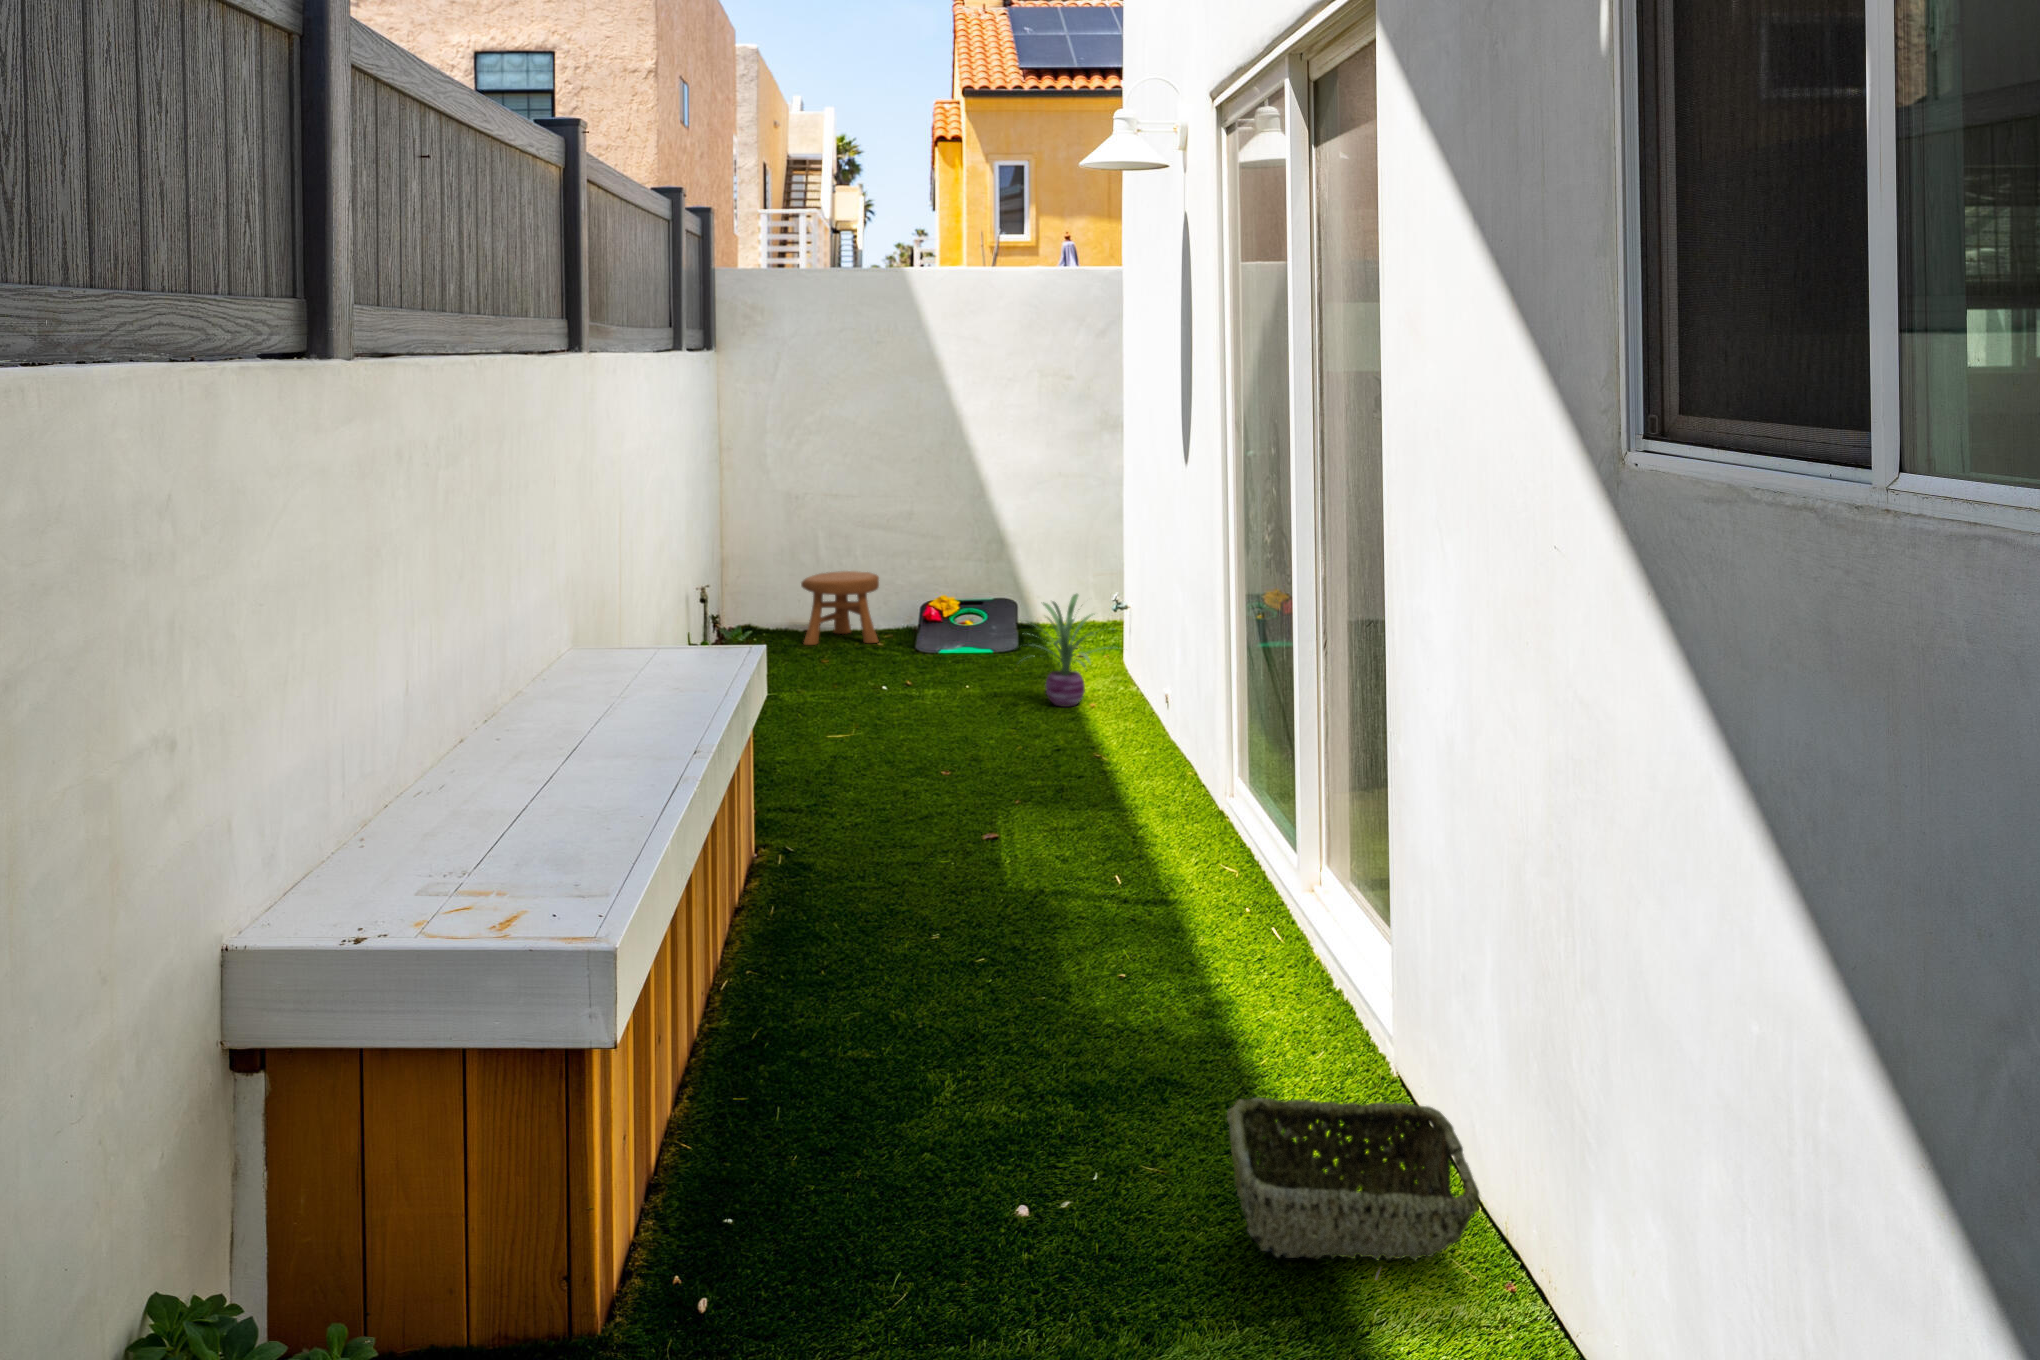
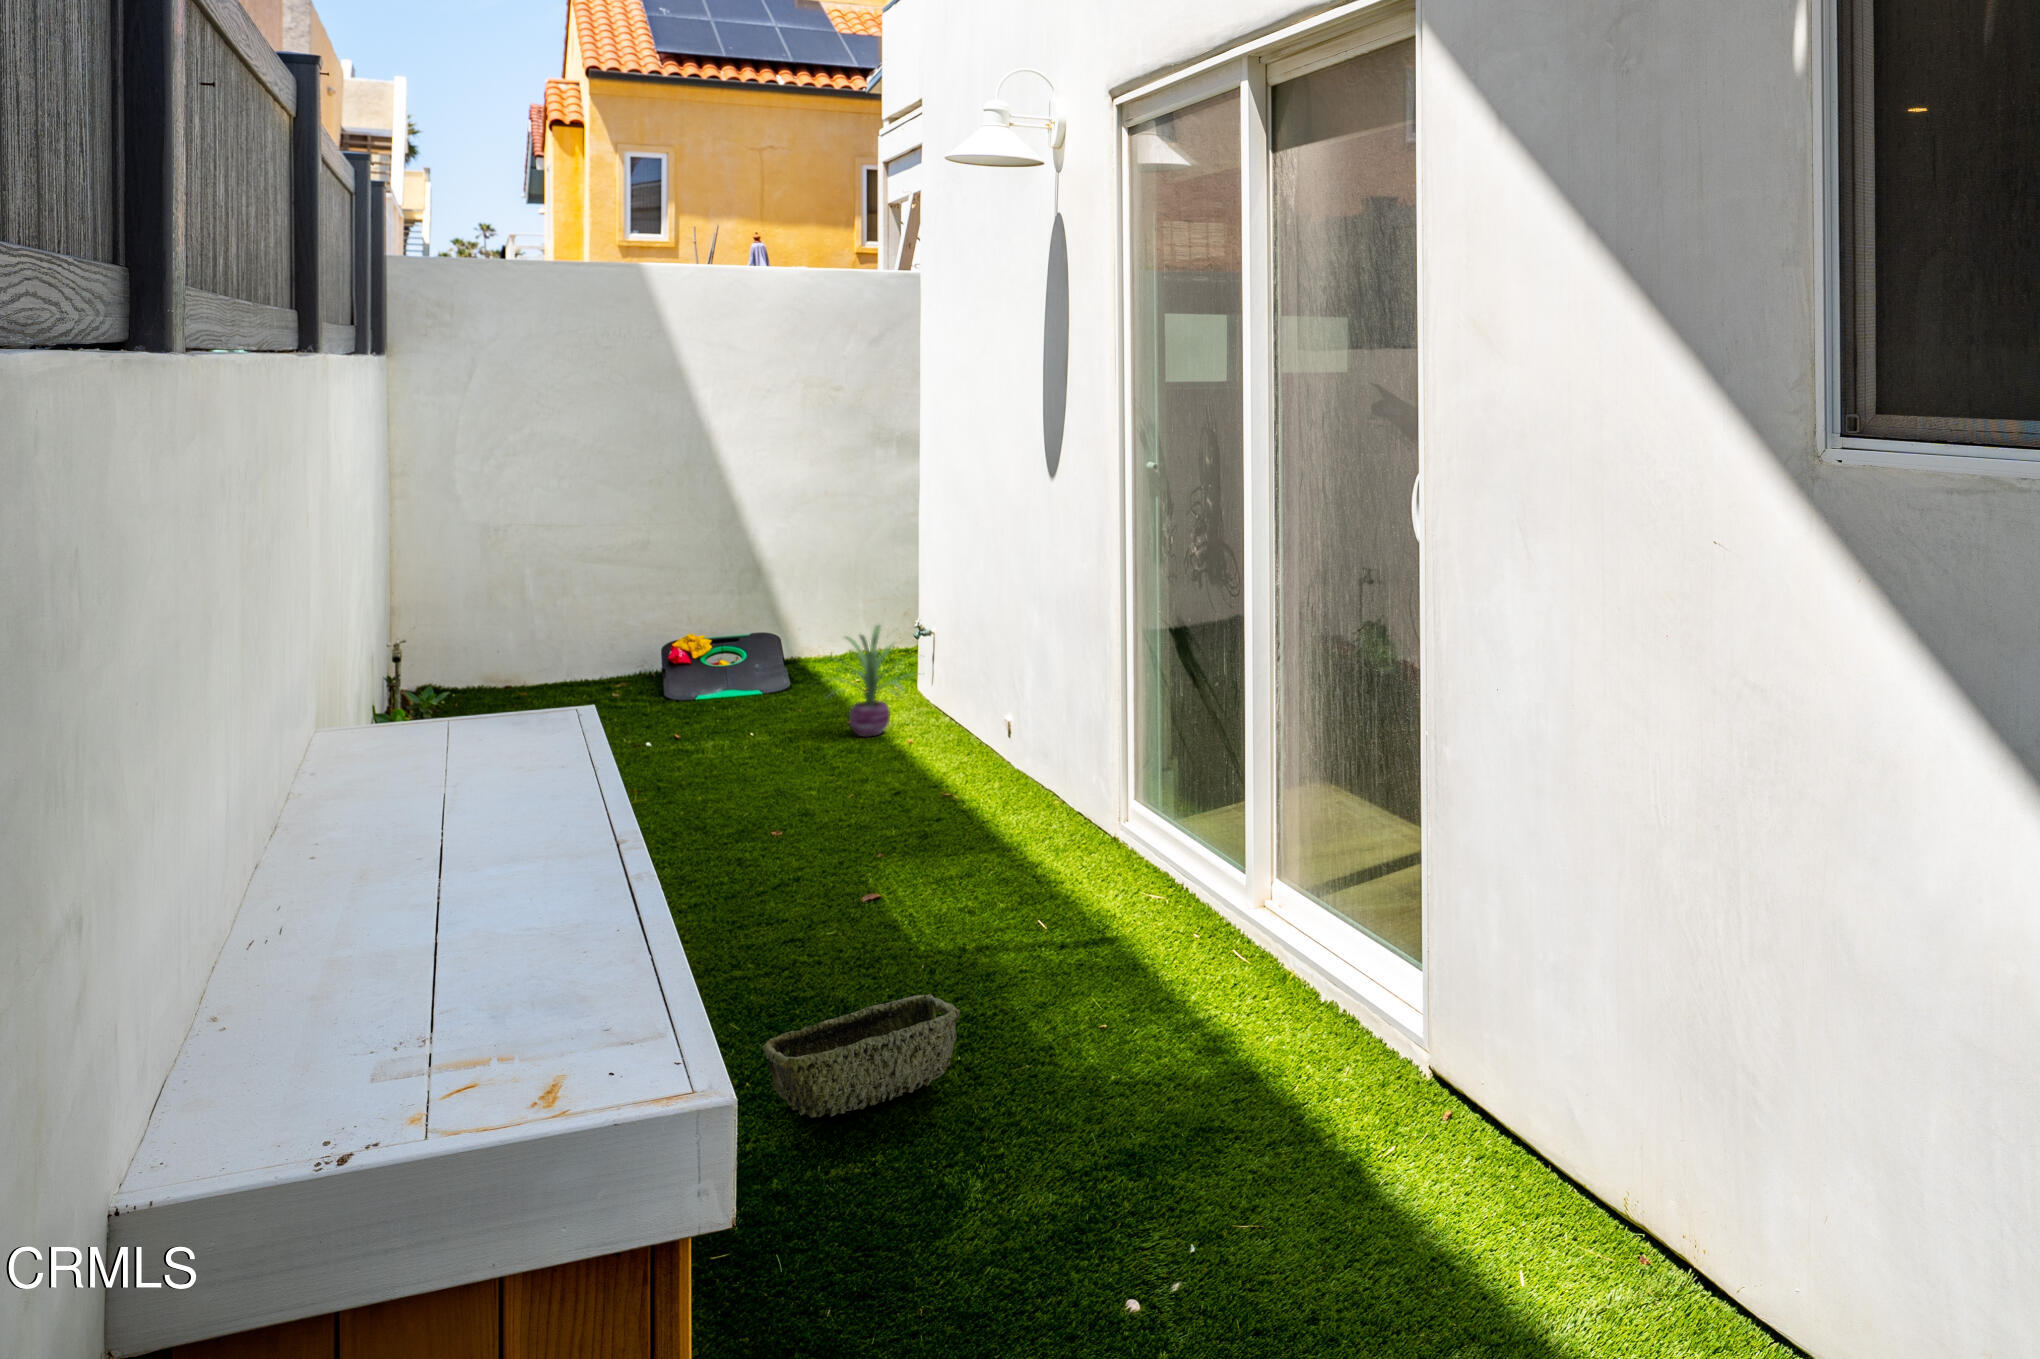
stool: present [801,571,879,645] -> none [509,617,609,704]
woven basket: present [1227,1098,1480,1261] -> present [762,994,960,1117]

